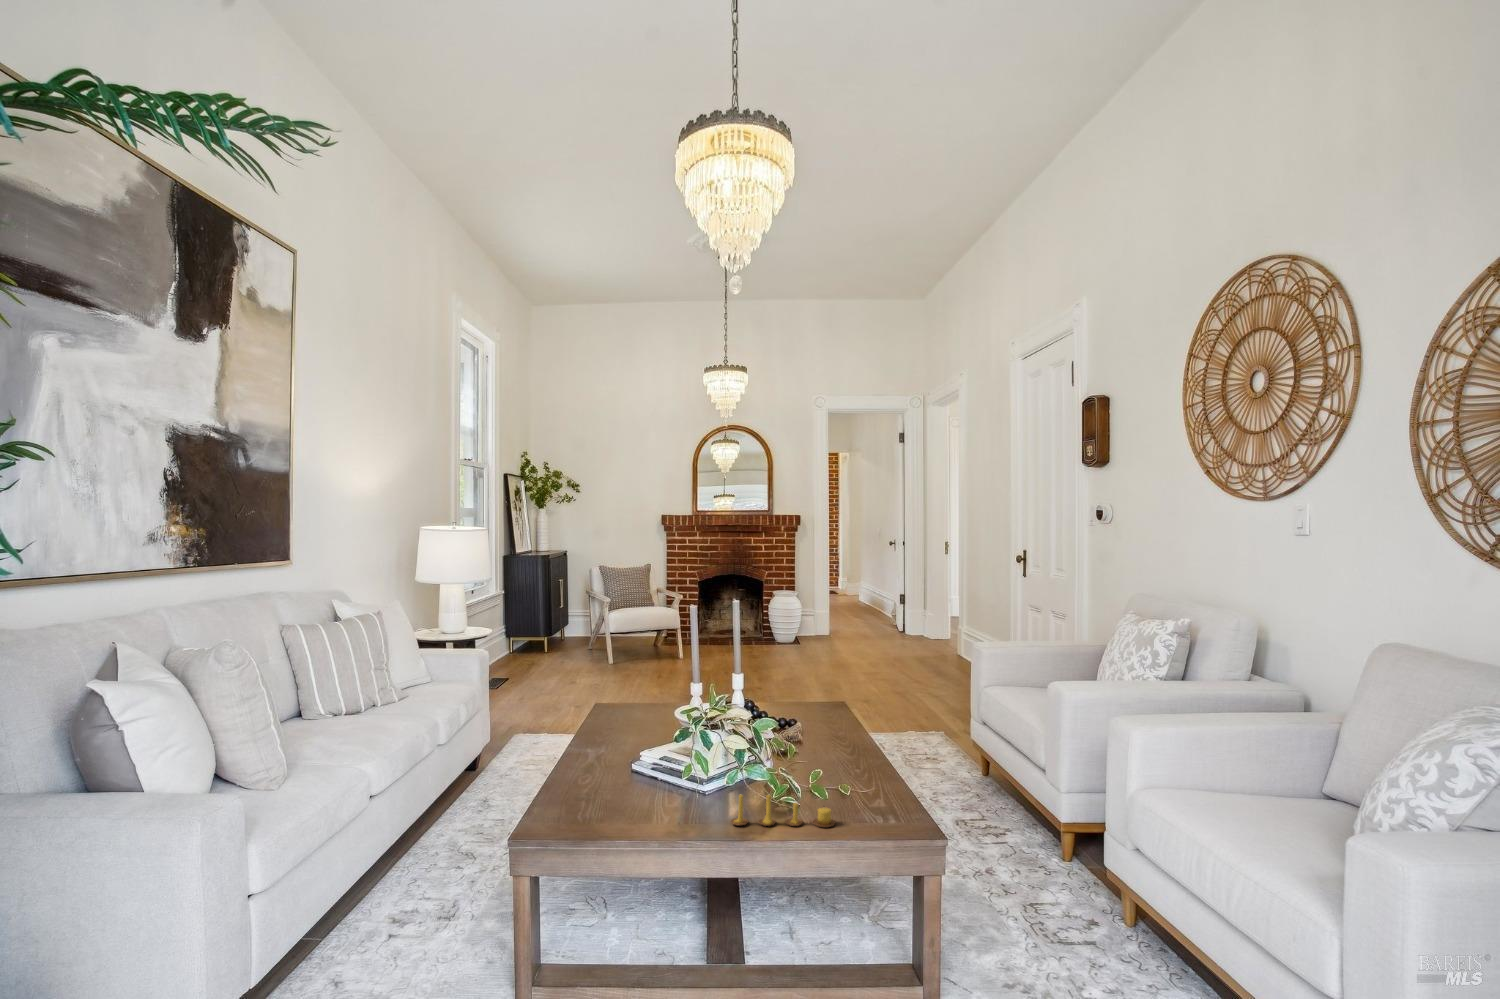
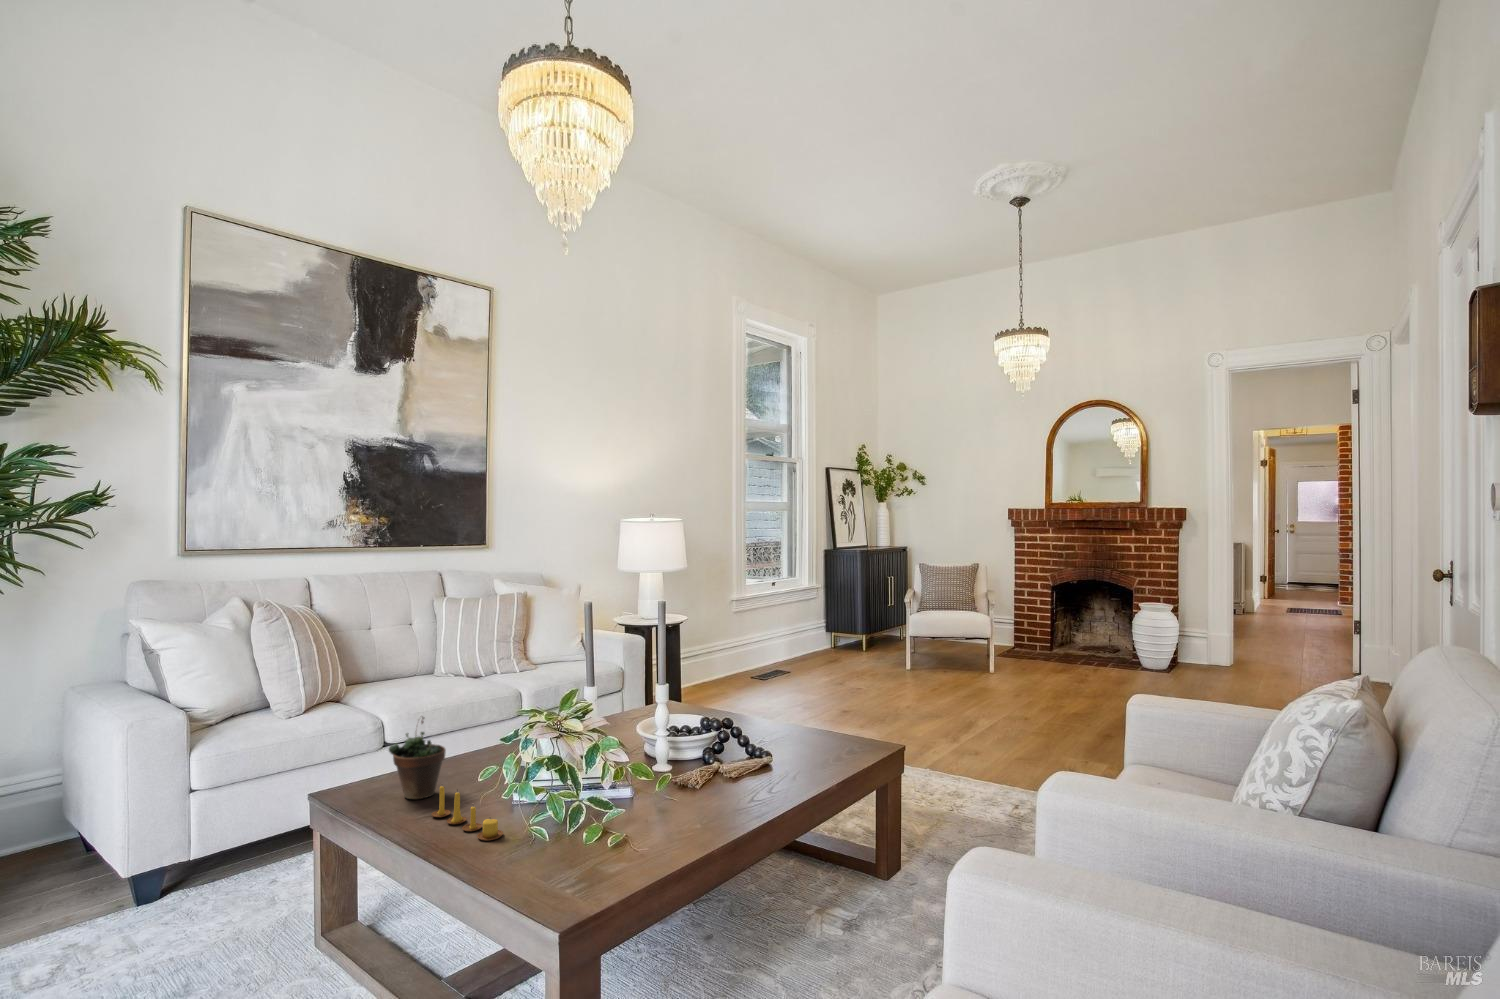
succulent plant: none [644,735,694,822] -> present [389,717,446,799]

